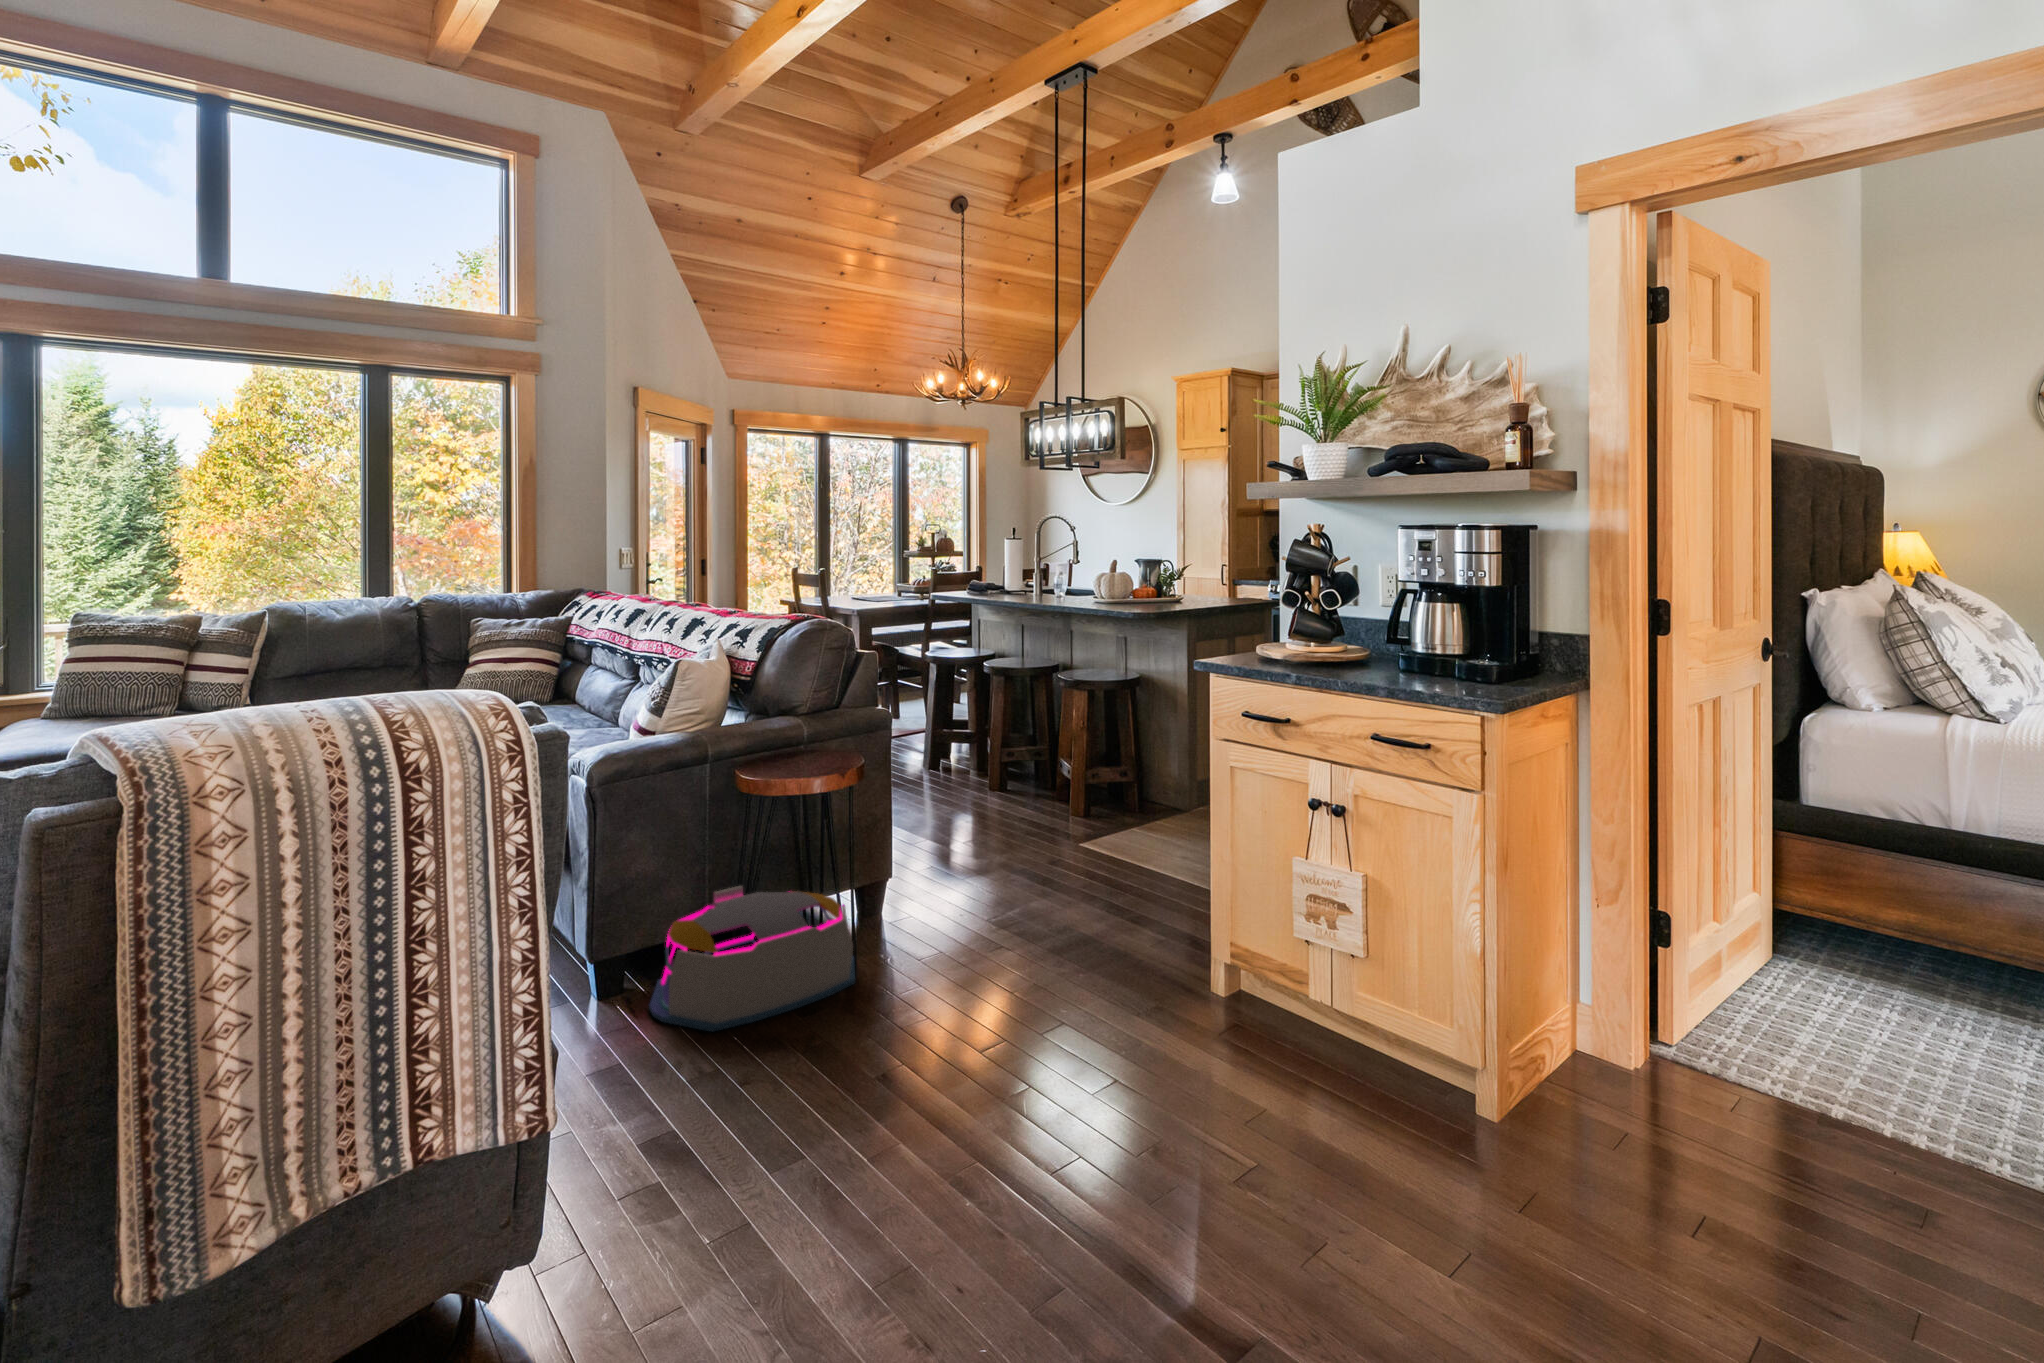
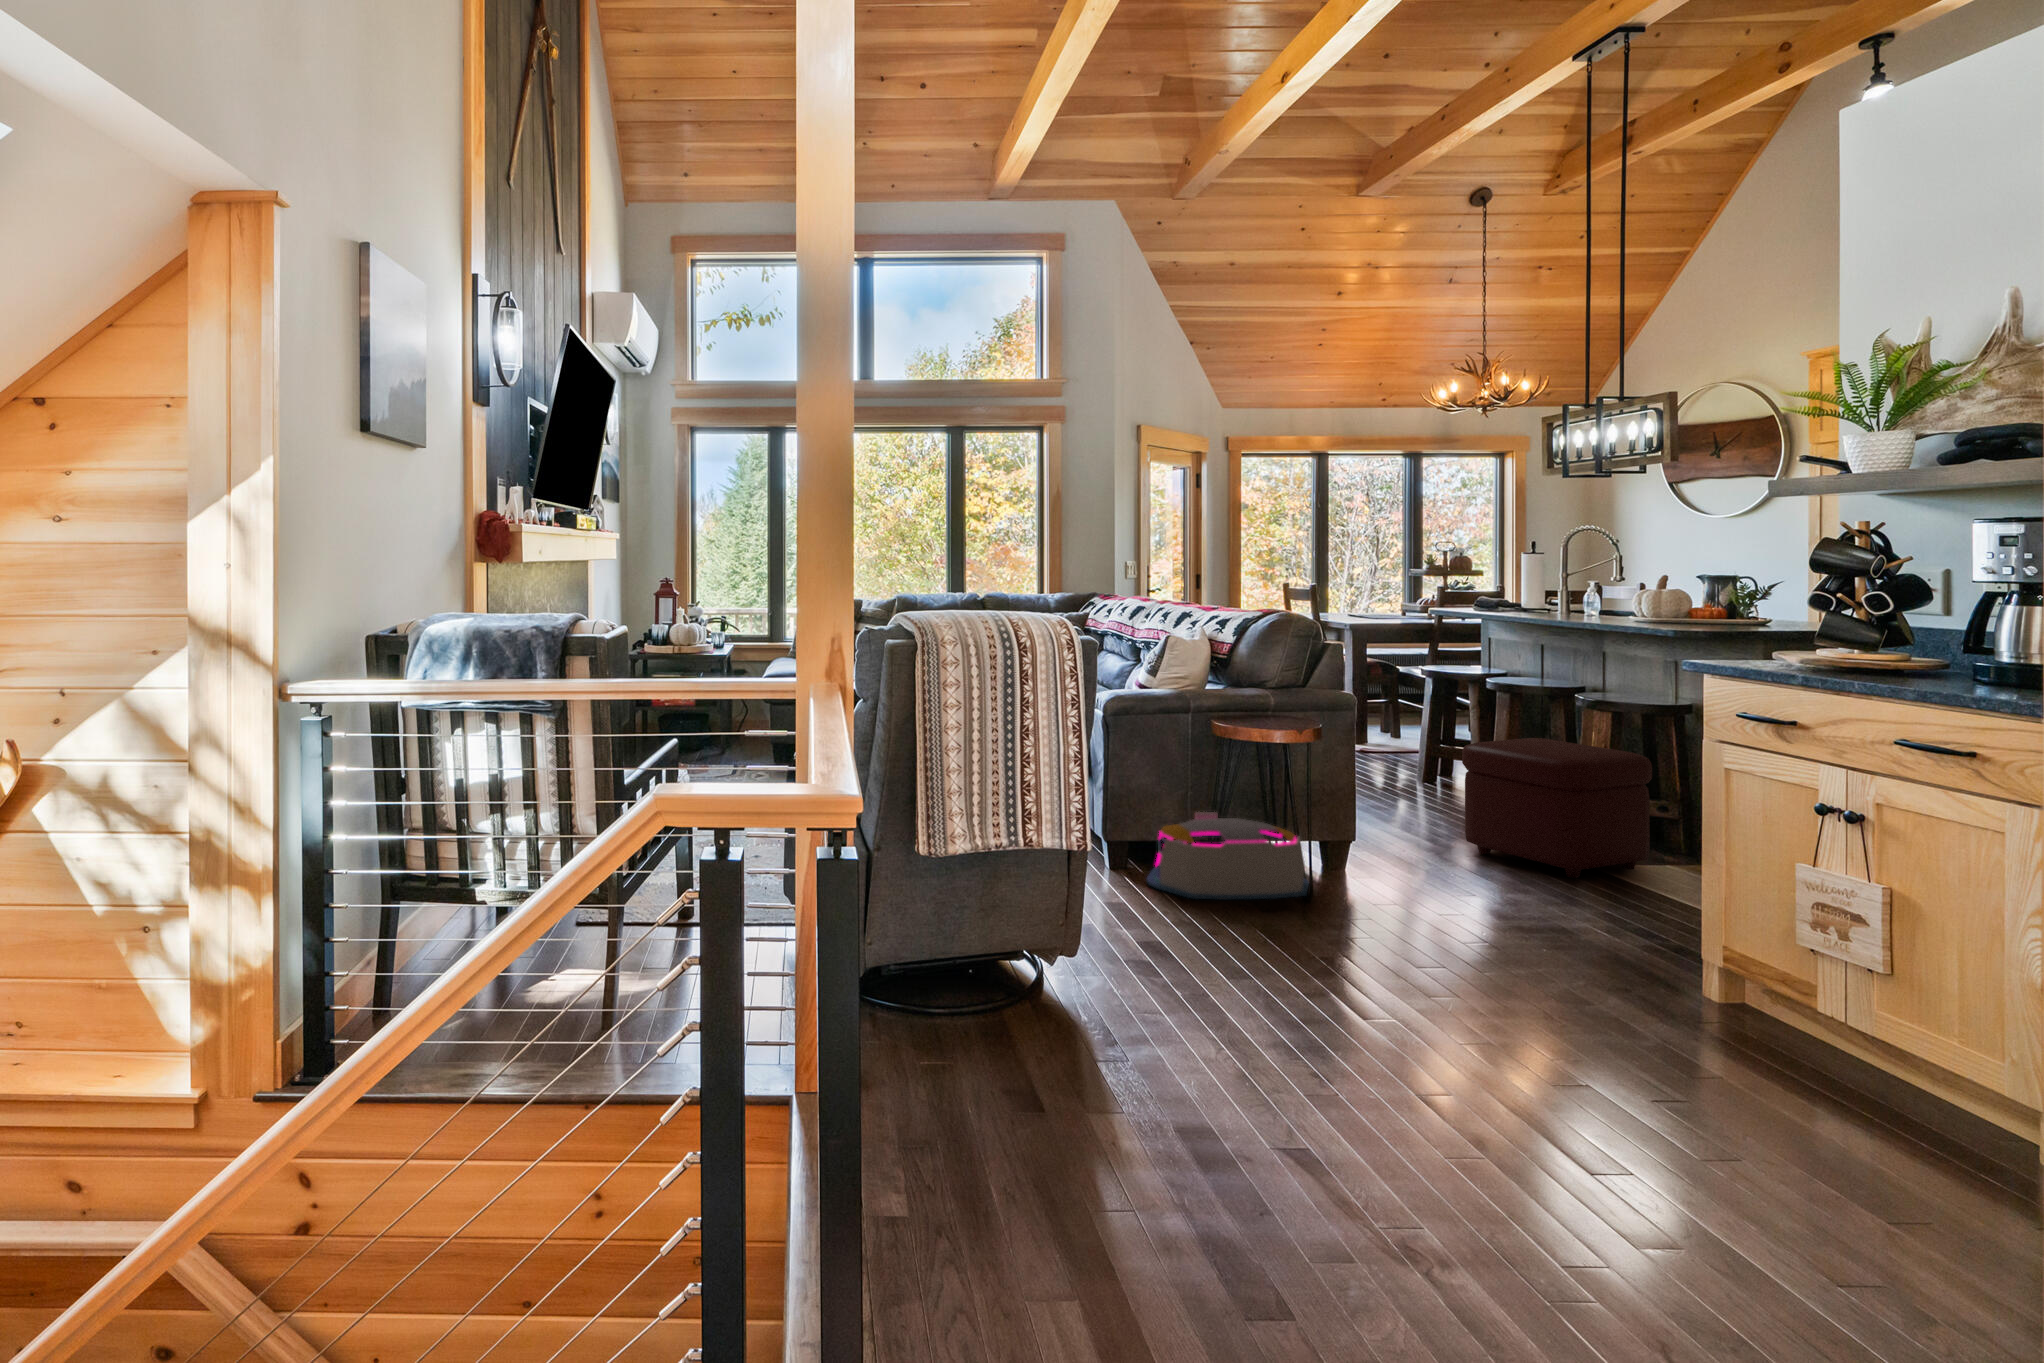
ottoman: none [994,731,1158,883] -> present [1462,738,1652,878]

